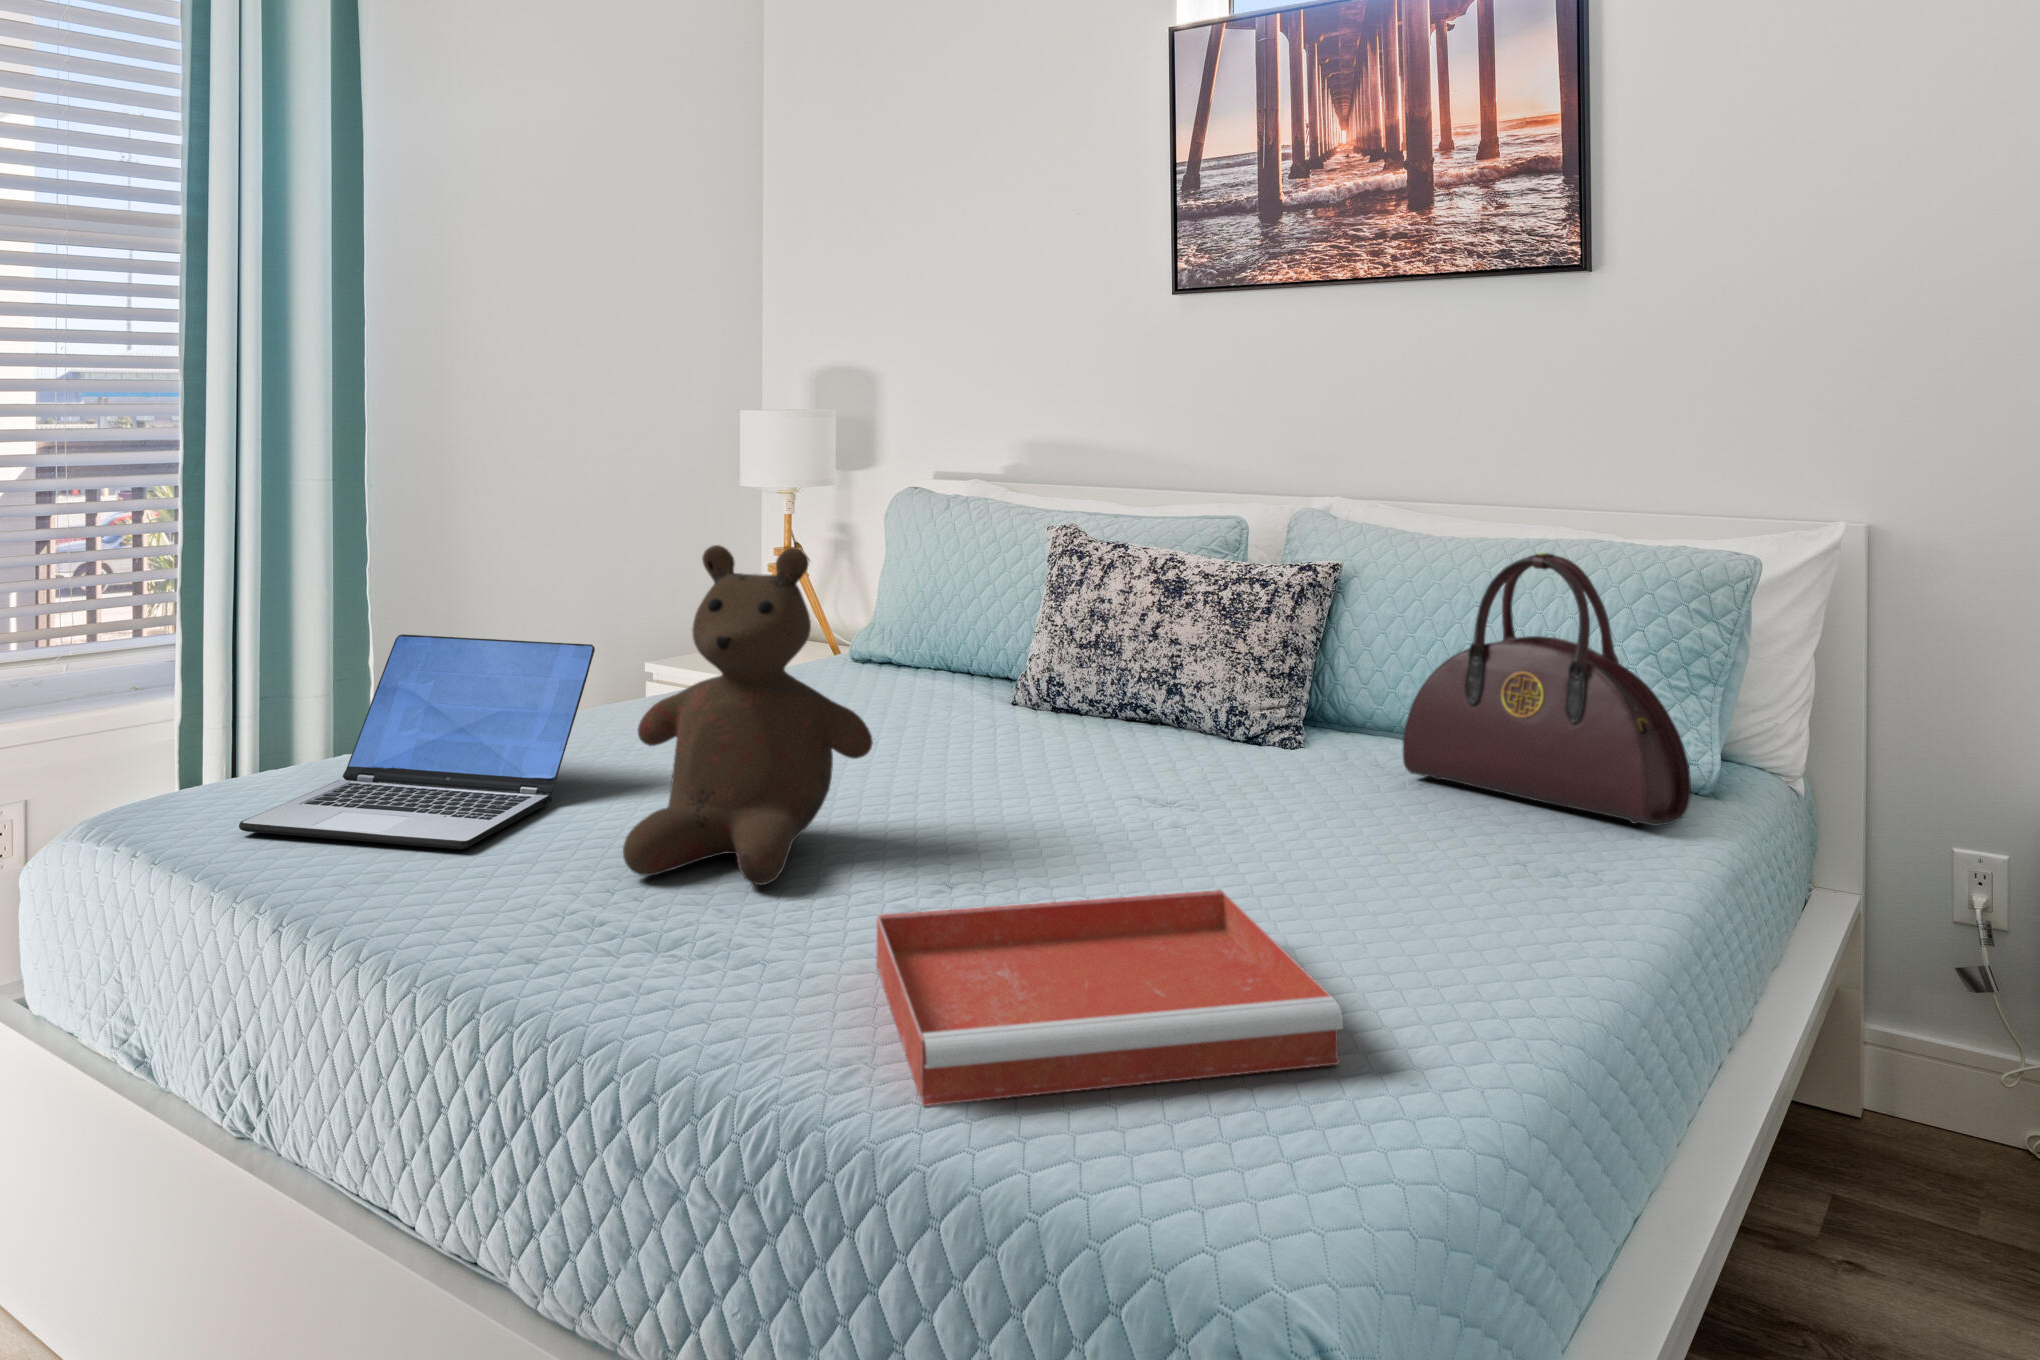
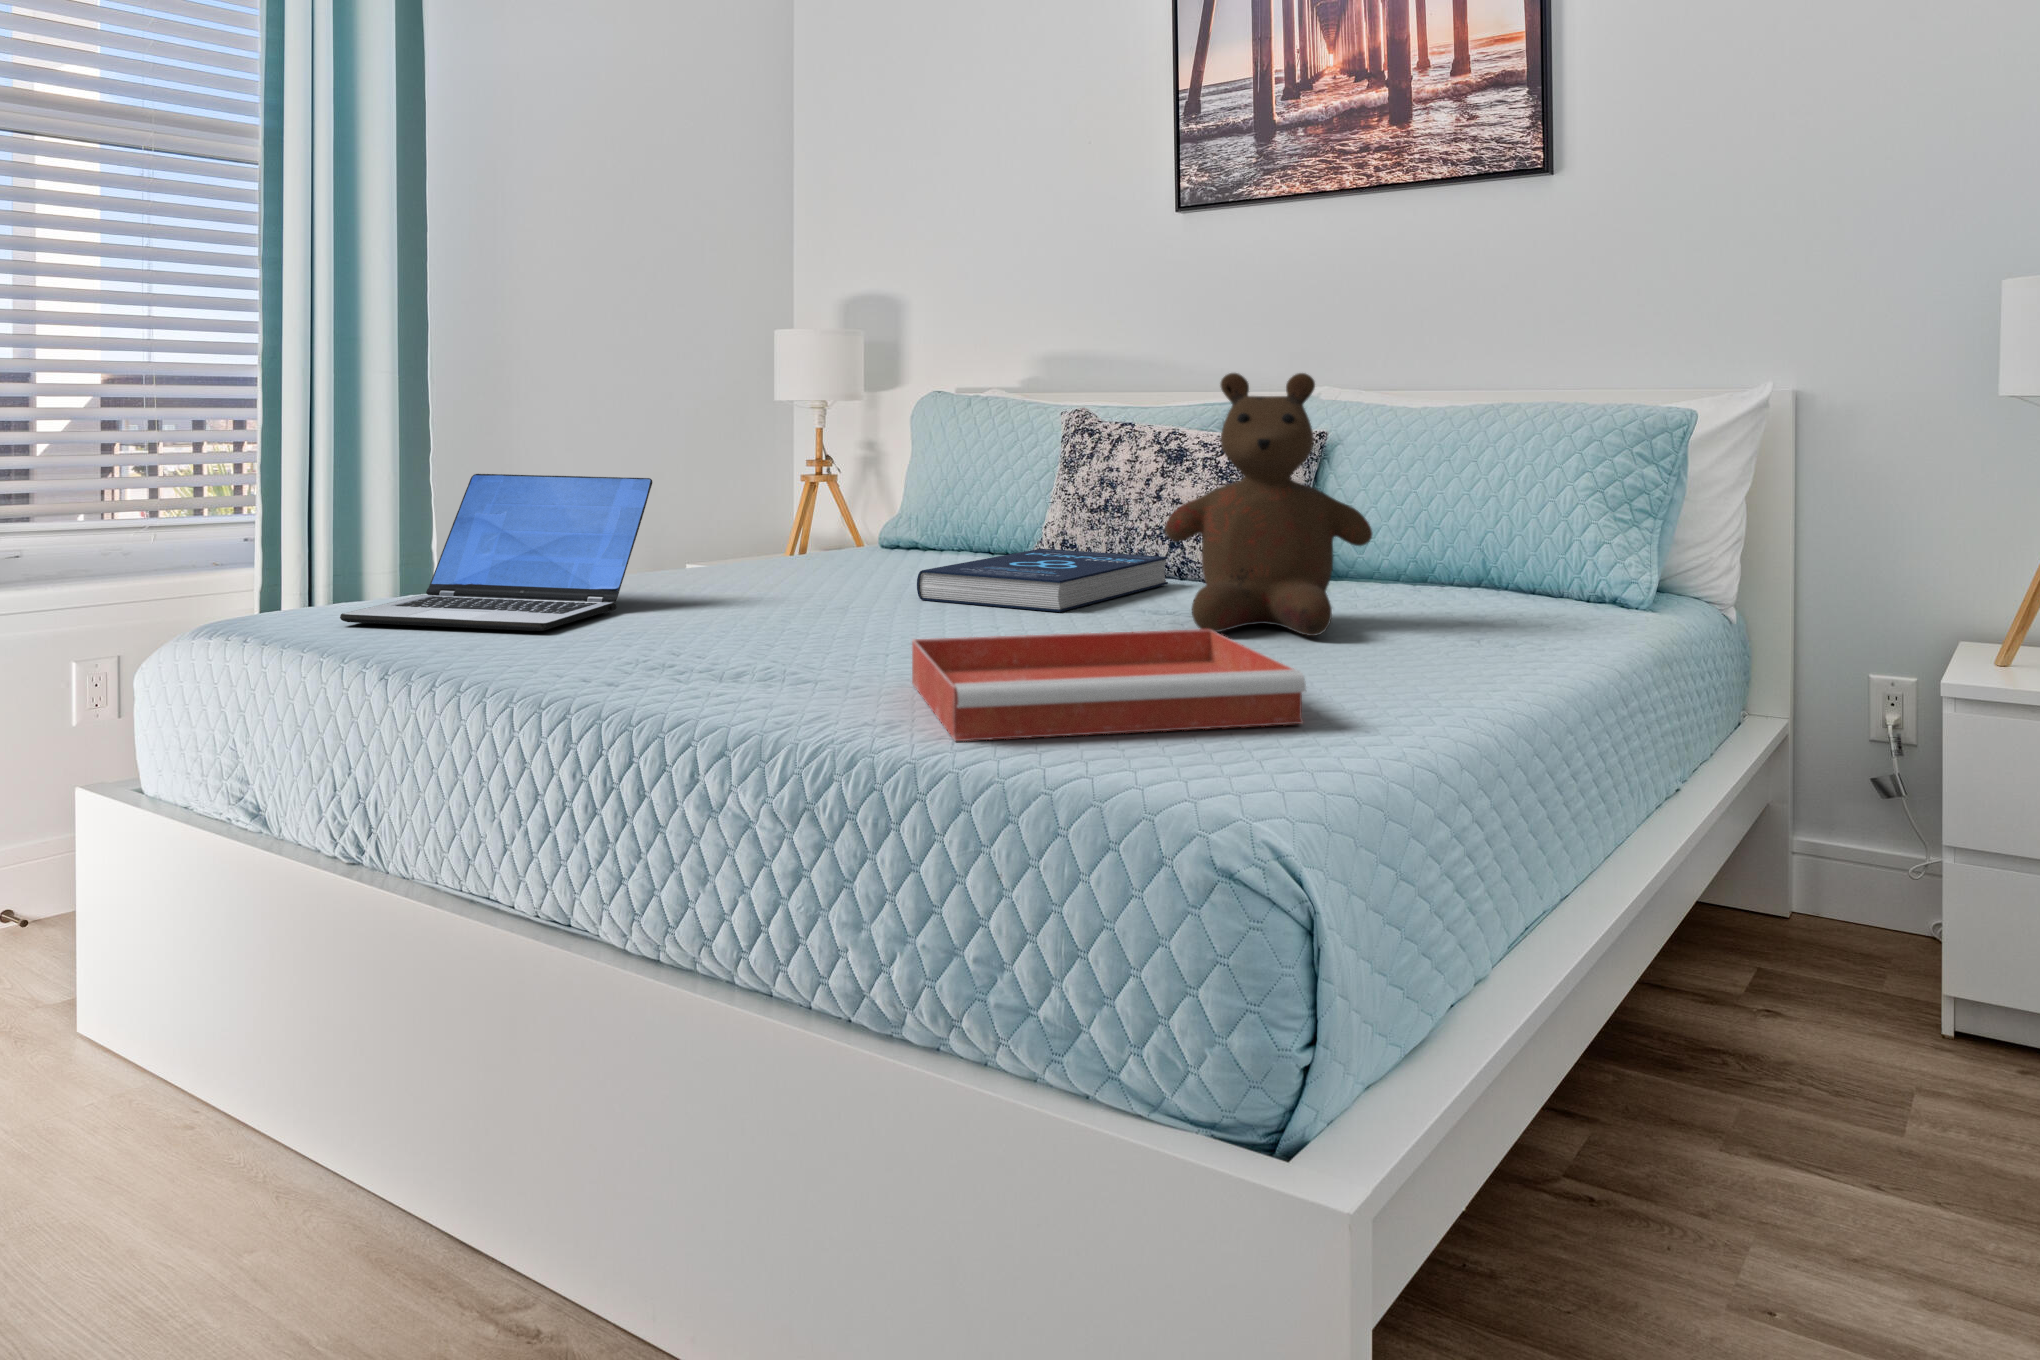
teddy bear: present [623,545,873,885] -> present [1165,373,1372,636]
handbag: present [1403,553,1691,826] -> none [1377,391,1629,620]
book: none [889,696,1168,804] -> present [917,549,1168,612]

